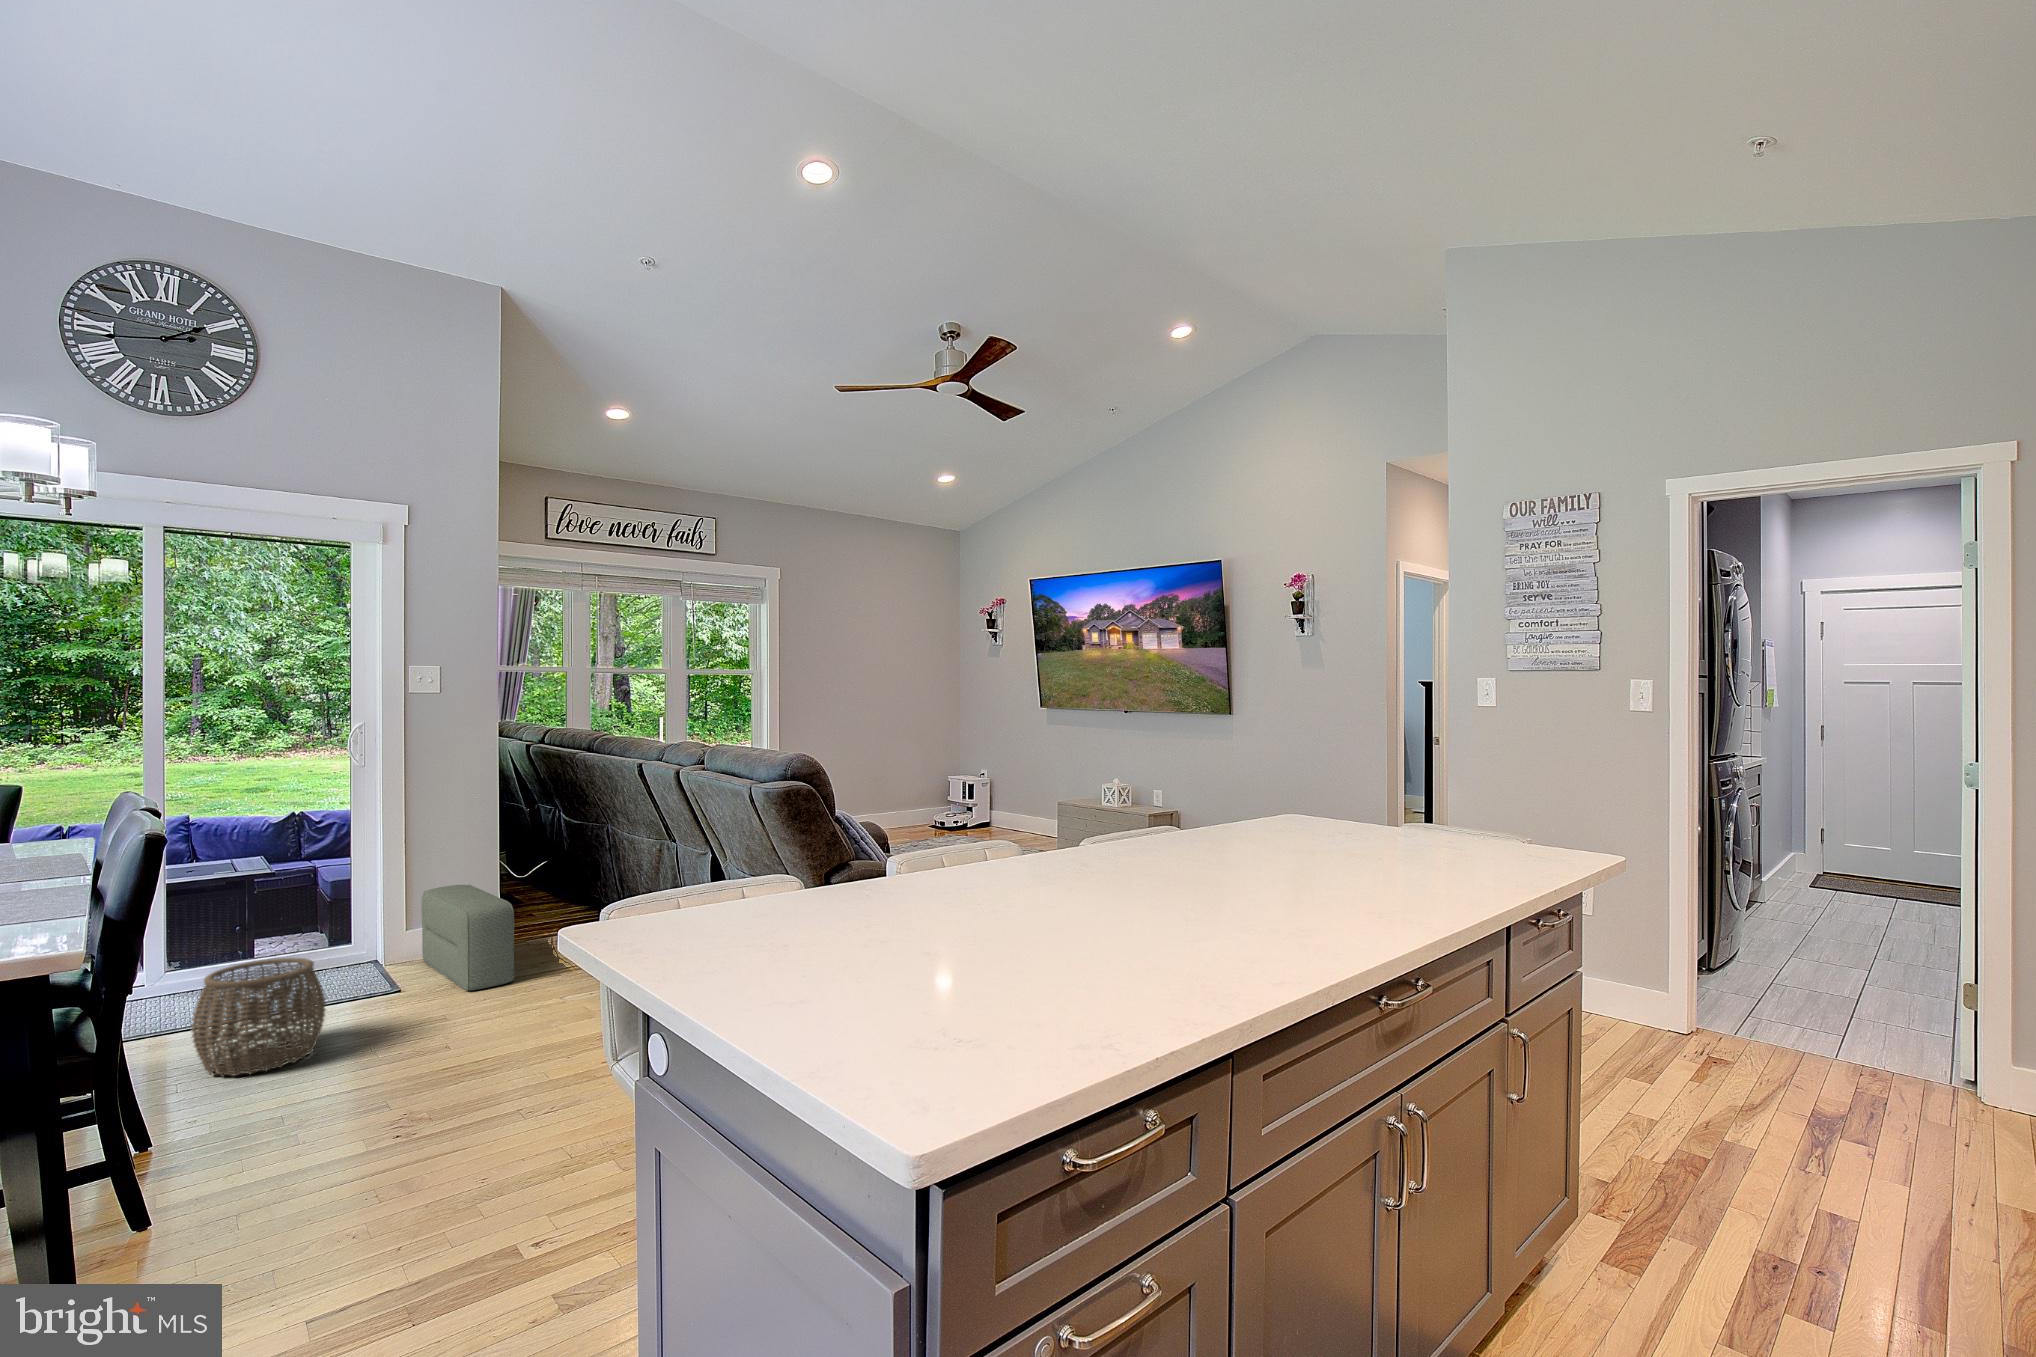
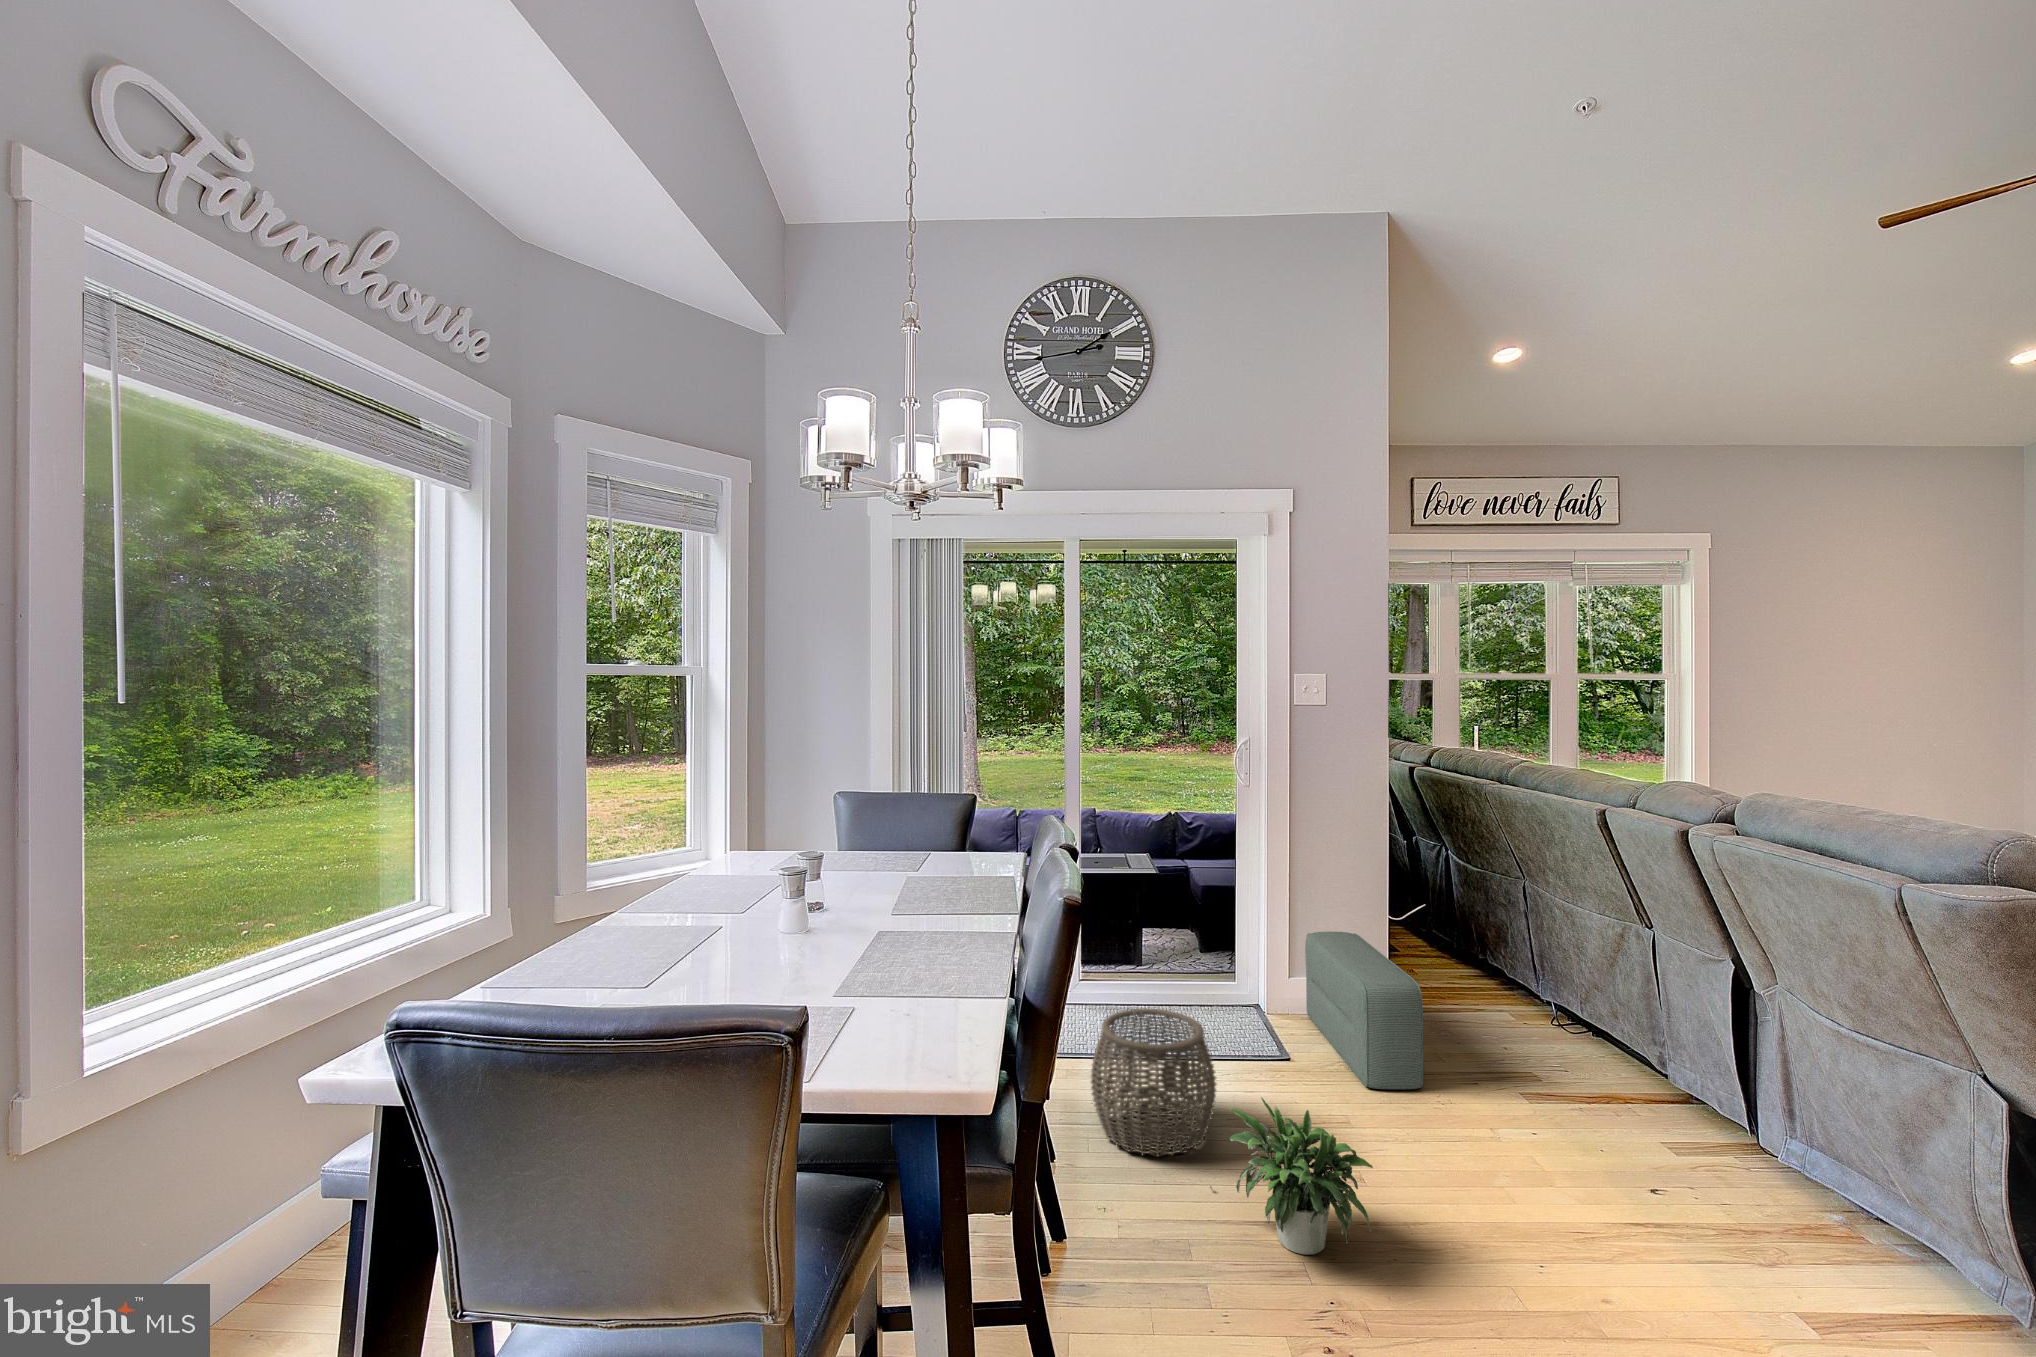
potted plant: none [316,986,453,1083] -> present [1208,1098,1373,1255]

